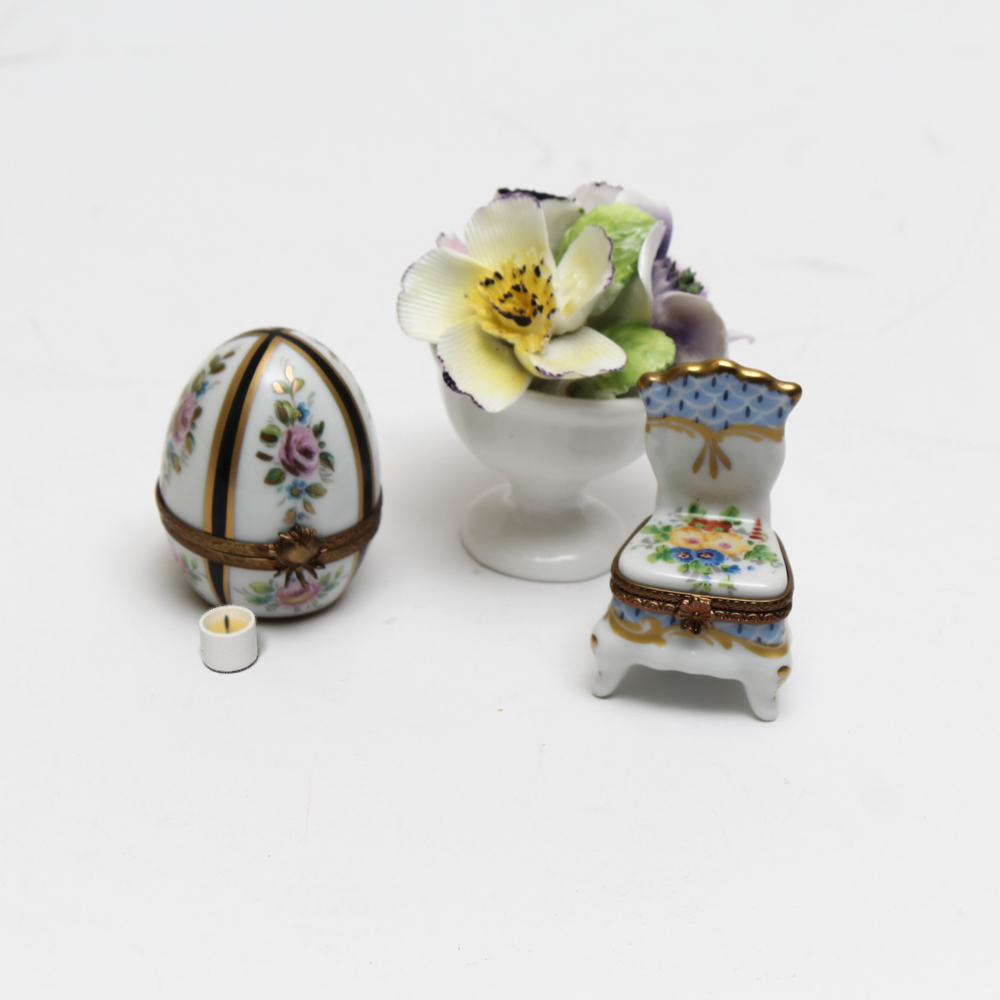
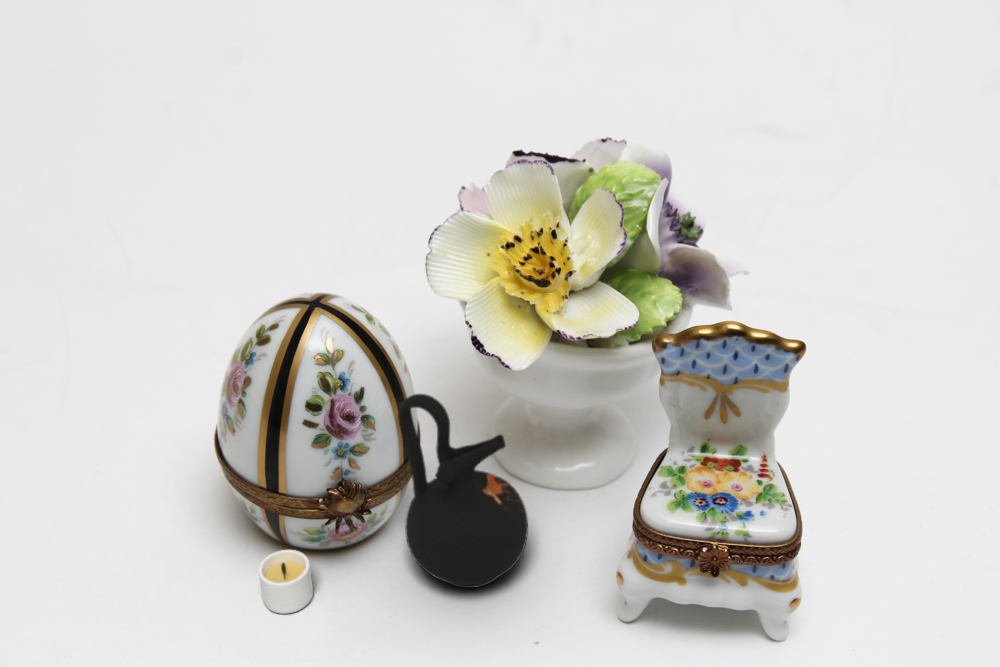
ceramic jug: none [359,430,497,657] -> present [398,394,528,588]

